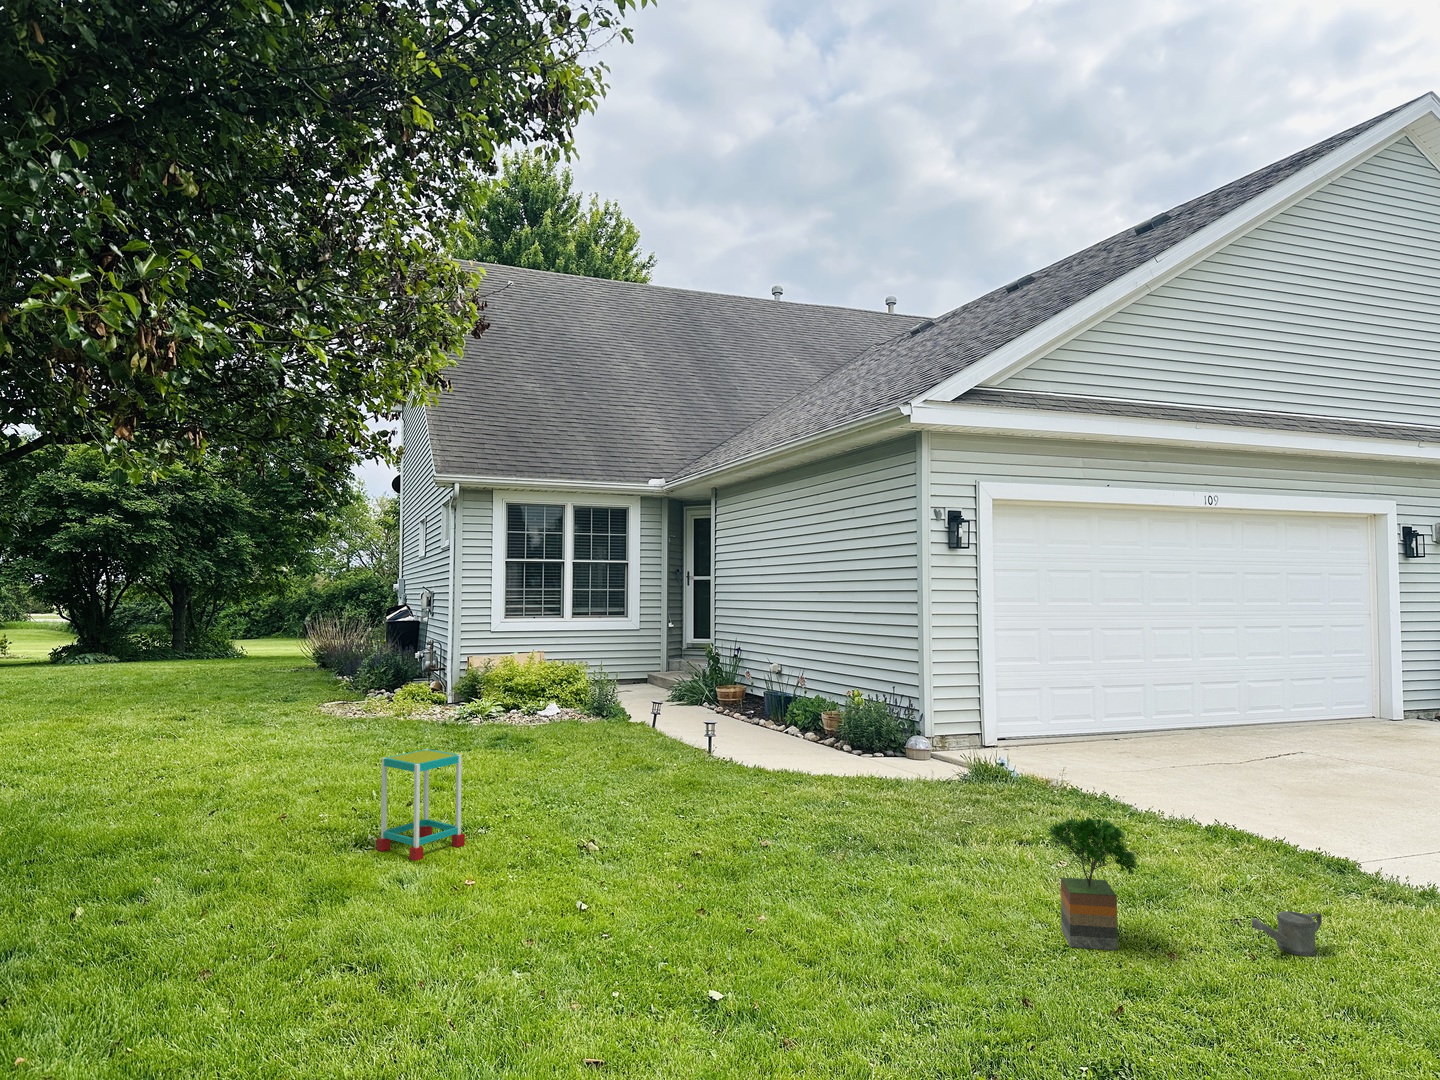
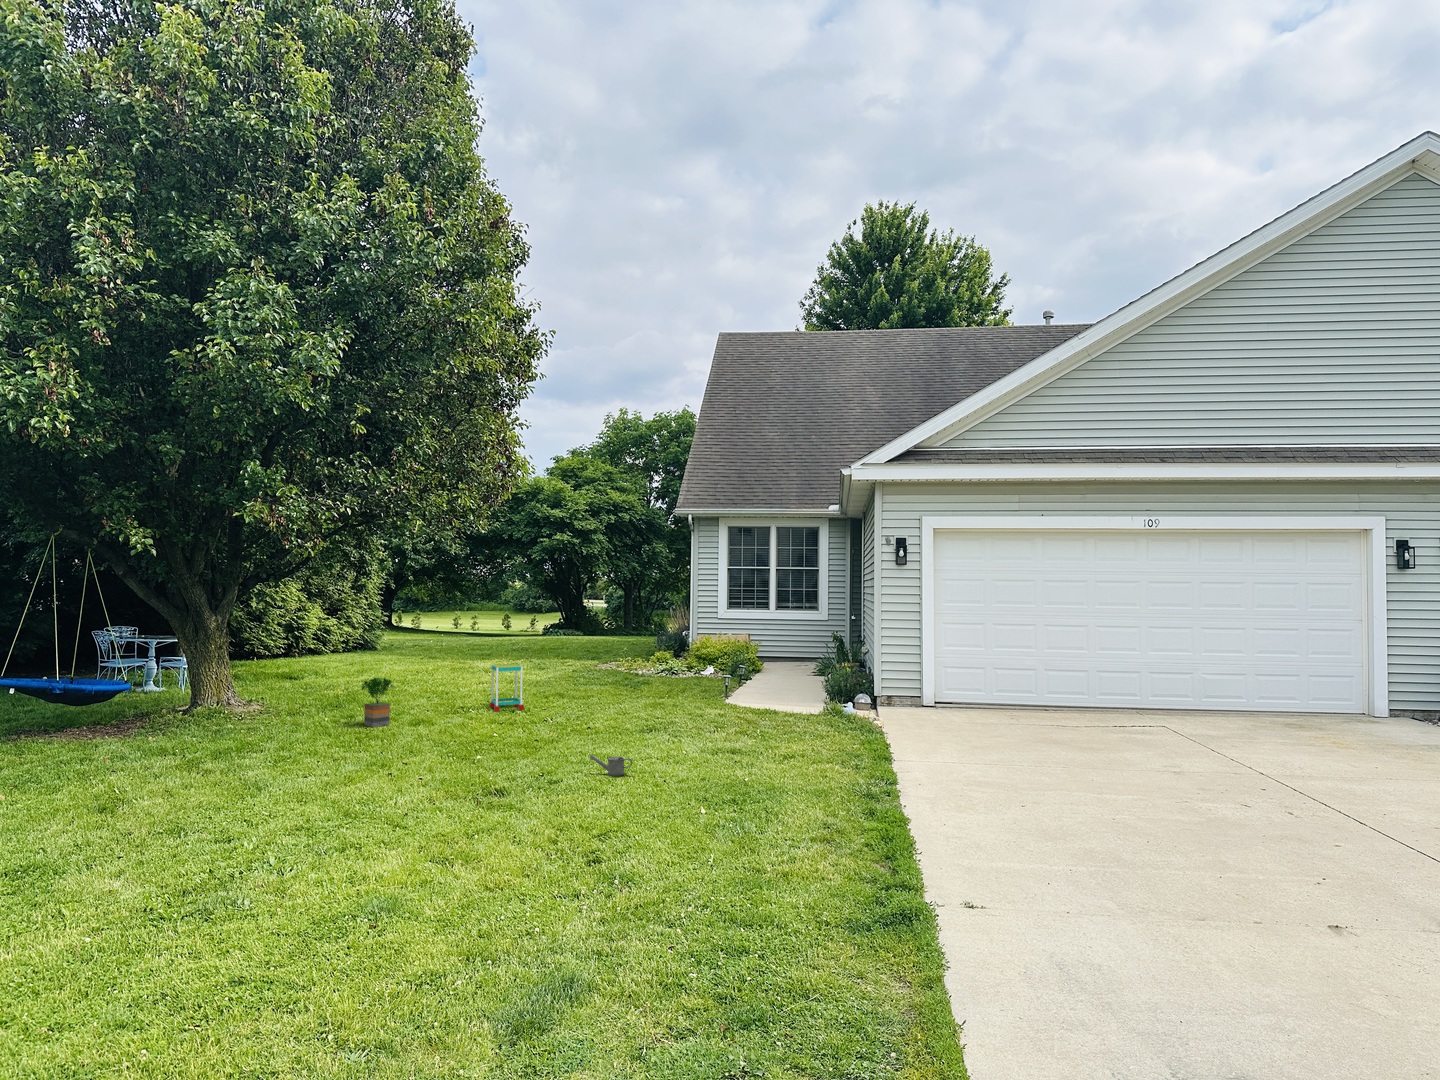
potted tree: present [1048,817,1137,950] -> present [361,677,396,727]
watering can: present [1252,911,1322,956] -> present [590,754,632,776]

